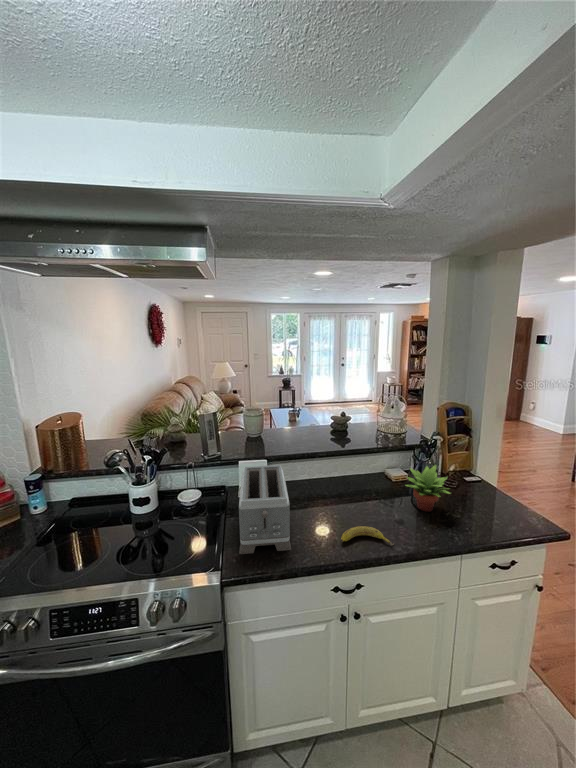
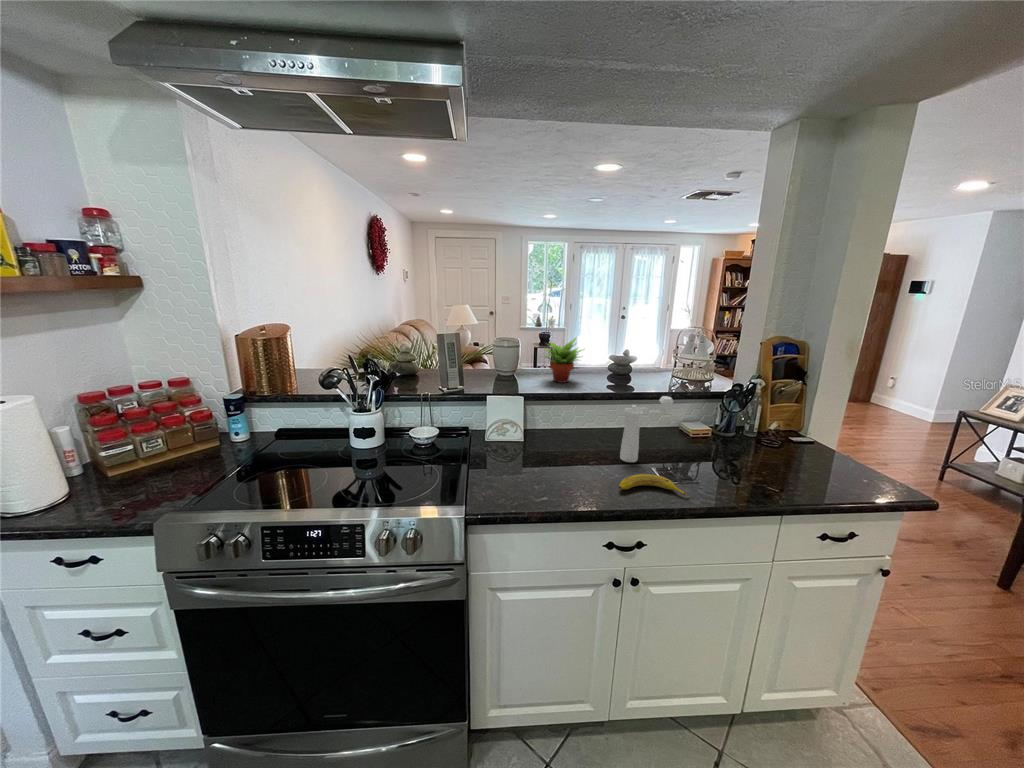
pepper mill: none [342,459,378,512] -> present [620,396,673,462]
toaster: present [239,465,291,554] -> none [487,396,554,494]
succulent plant: present [406,465,450,512] -> present [544,338,582,383]

